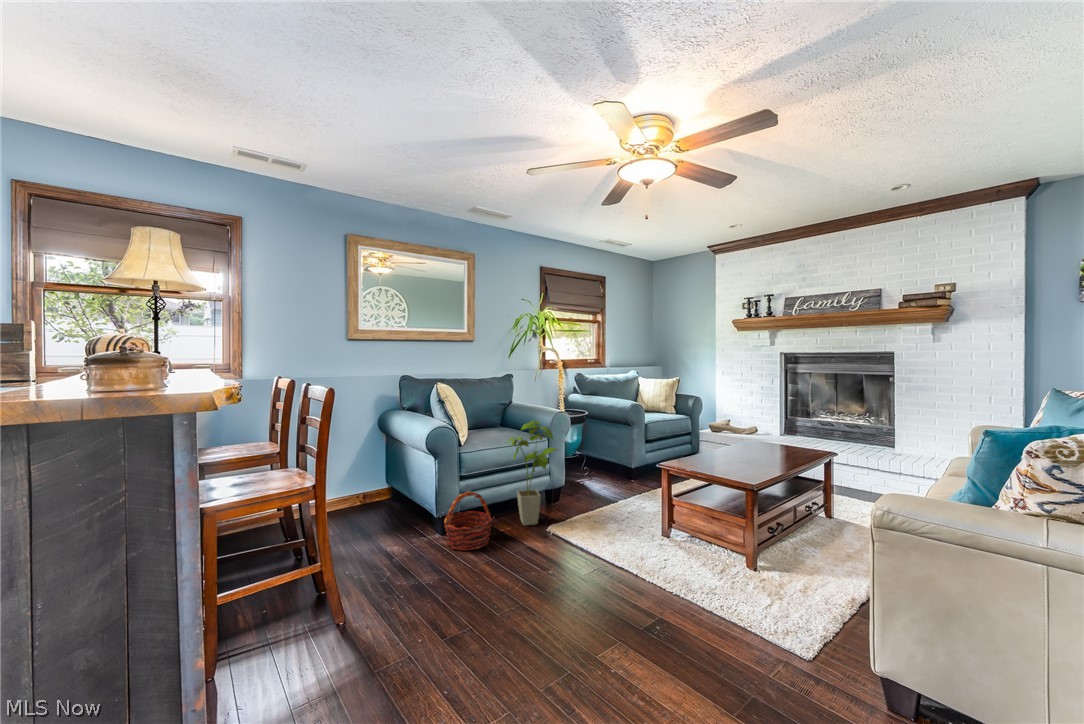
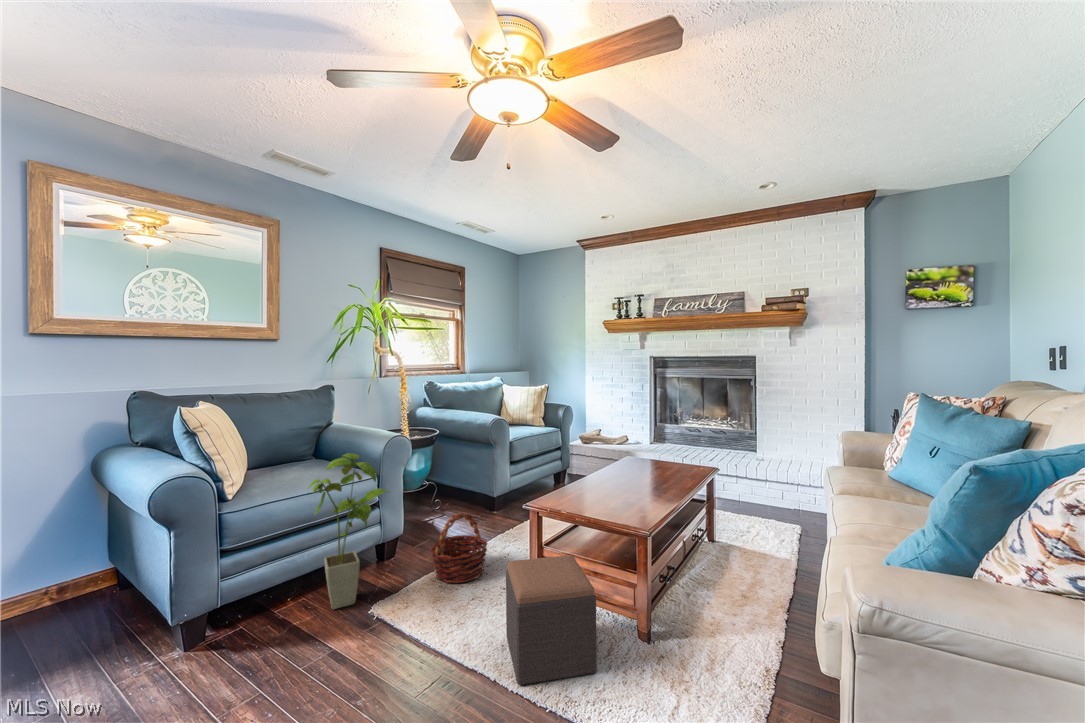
basket: present [444,491,492,551] -> present [431,513,487,583]
footstool: none [645,500,711,580] -> present [506,555,597,685]

